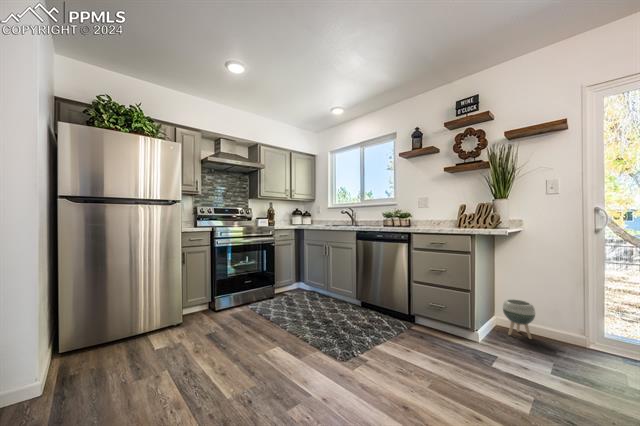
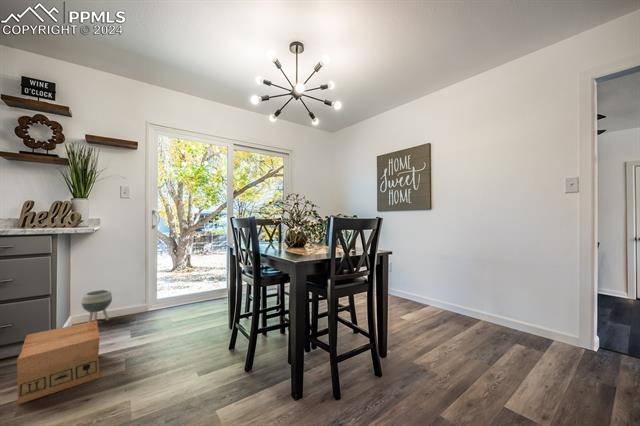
cardboard box: none [432,319,505,402] -> present [17,321,100,404]

